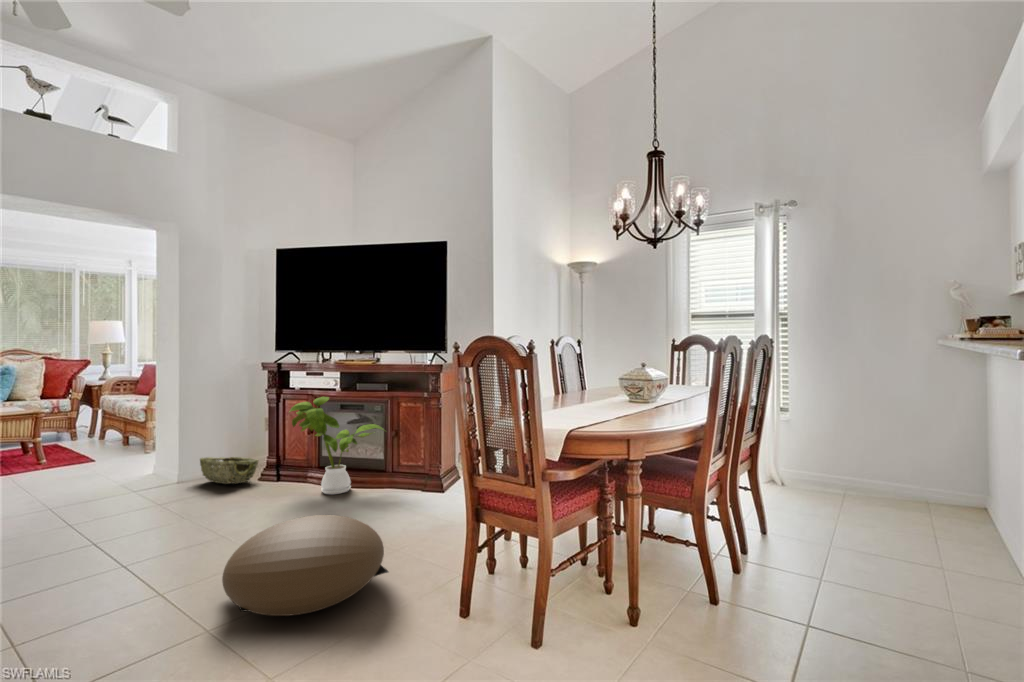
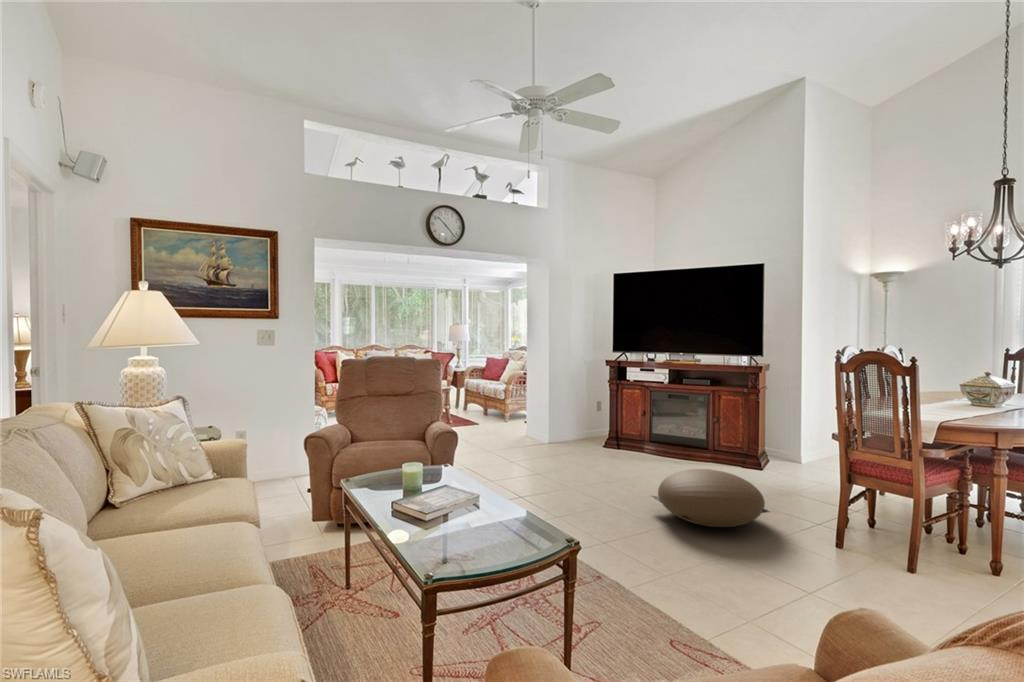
house plant: present [290,397,384,494] -> none [636,388,712,462]
woven basket: present [200,457,258,484] -> none [563,427,604,449]

